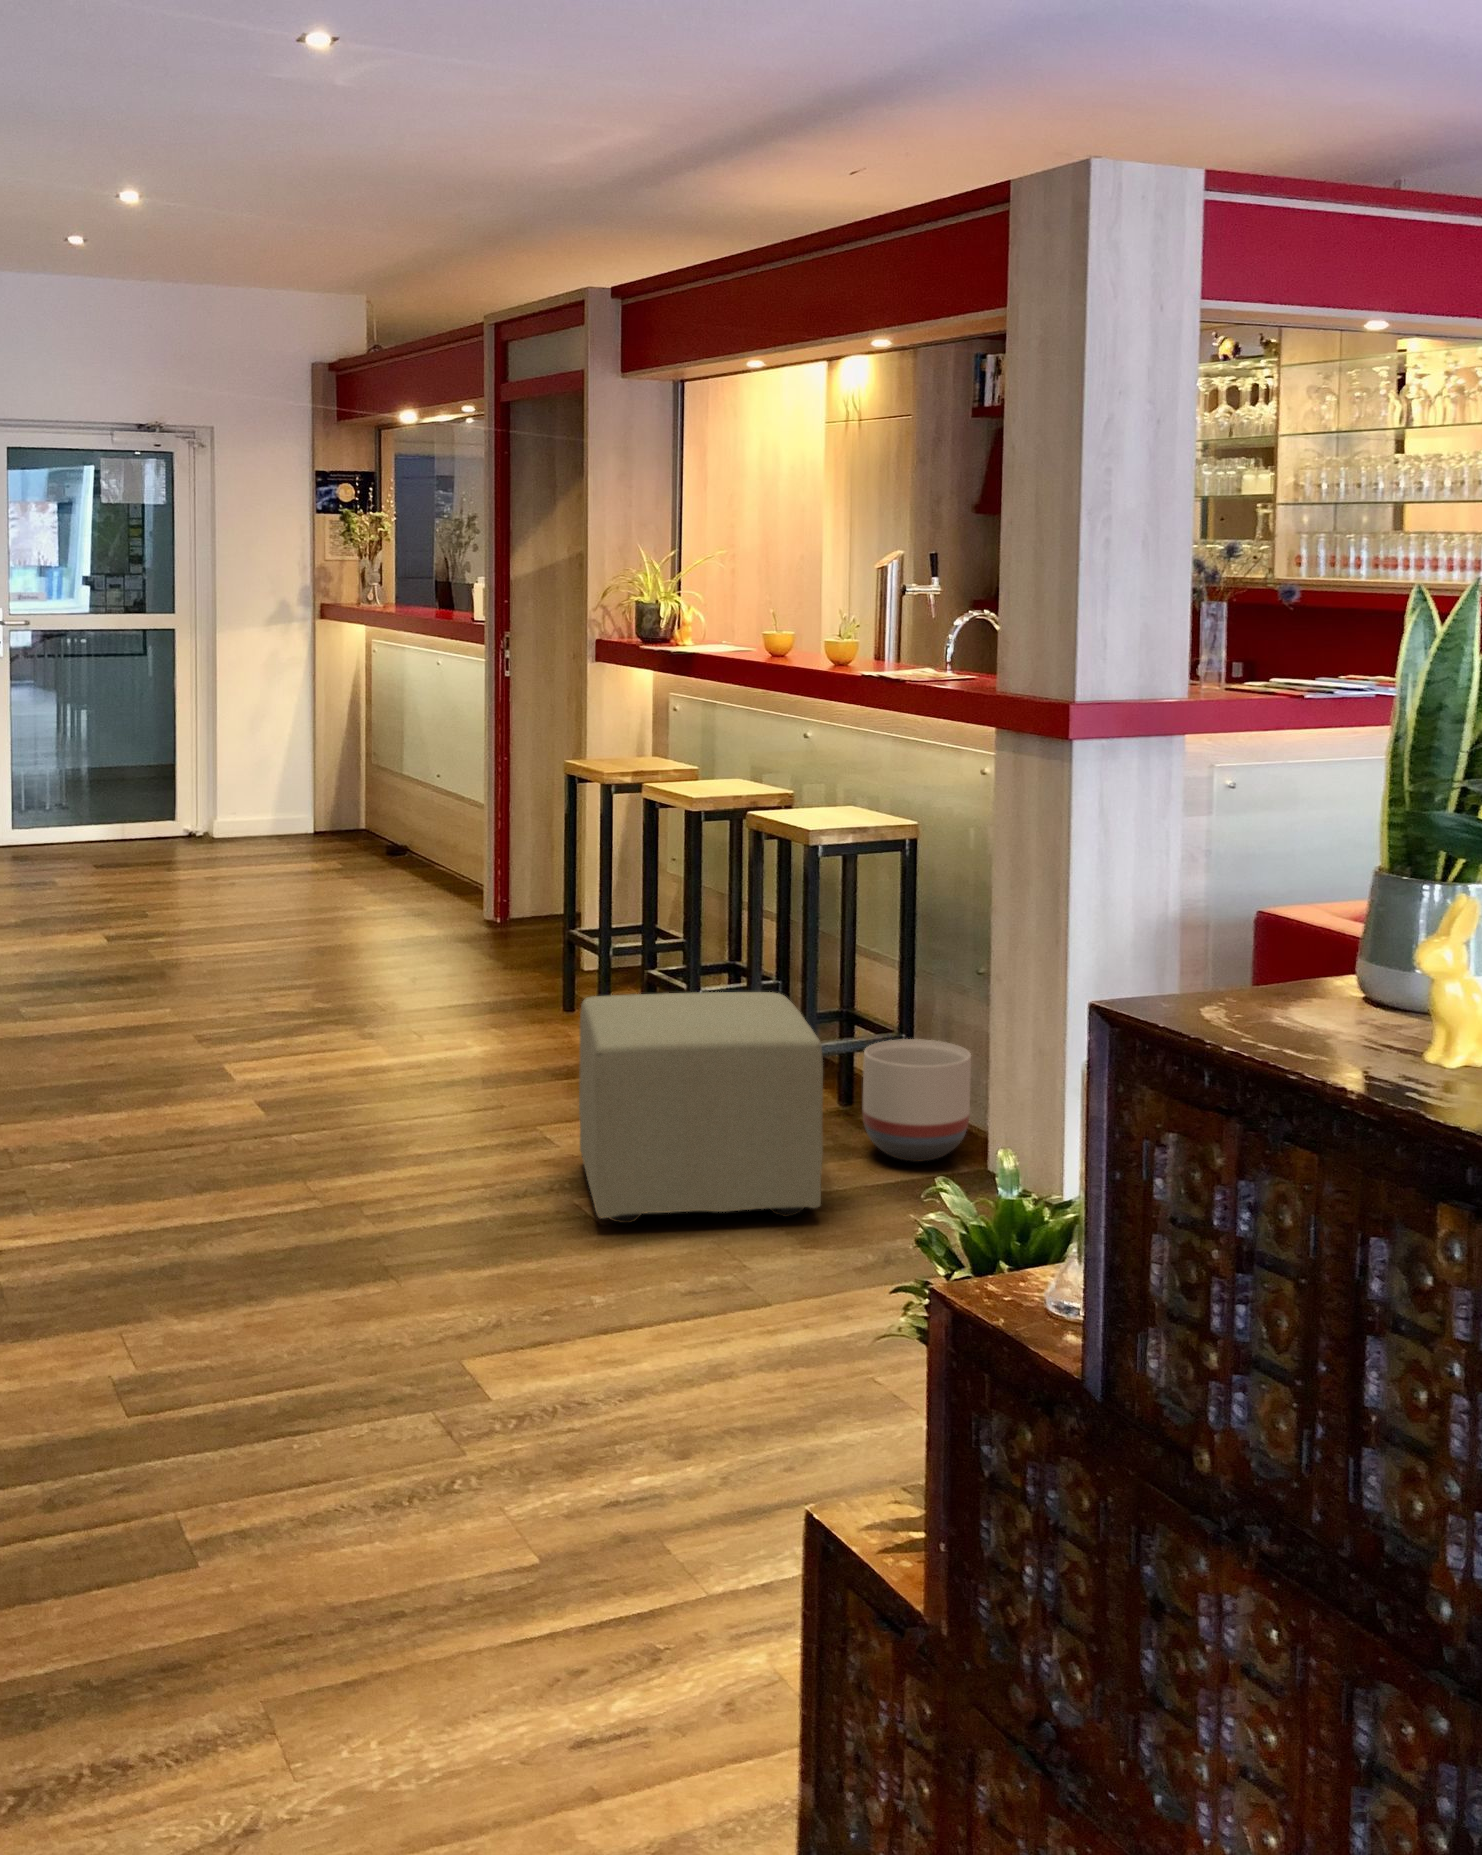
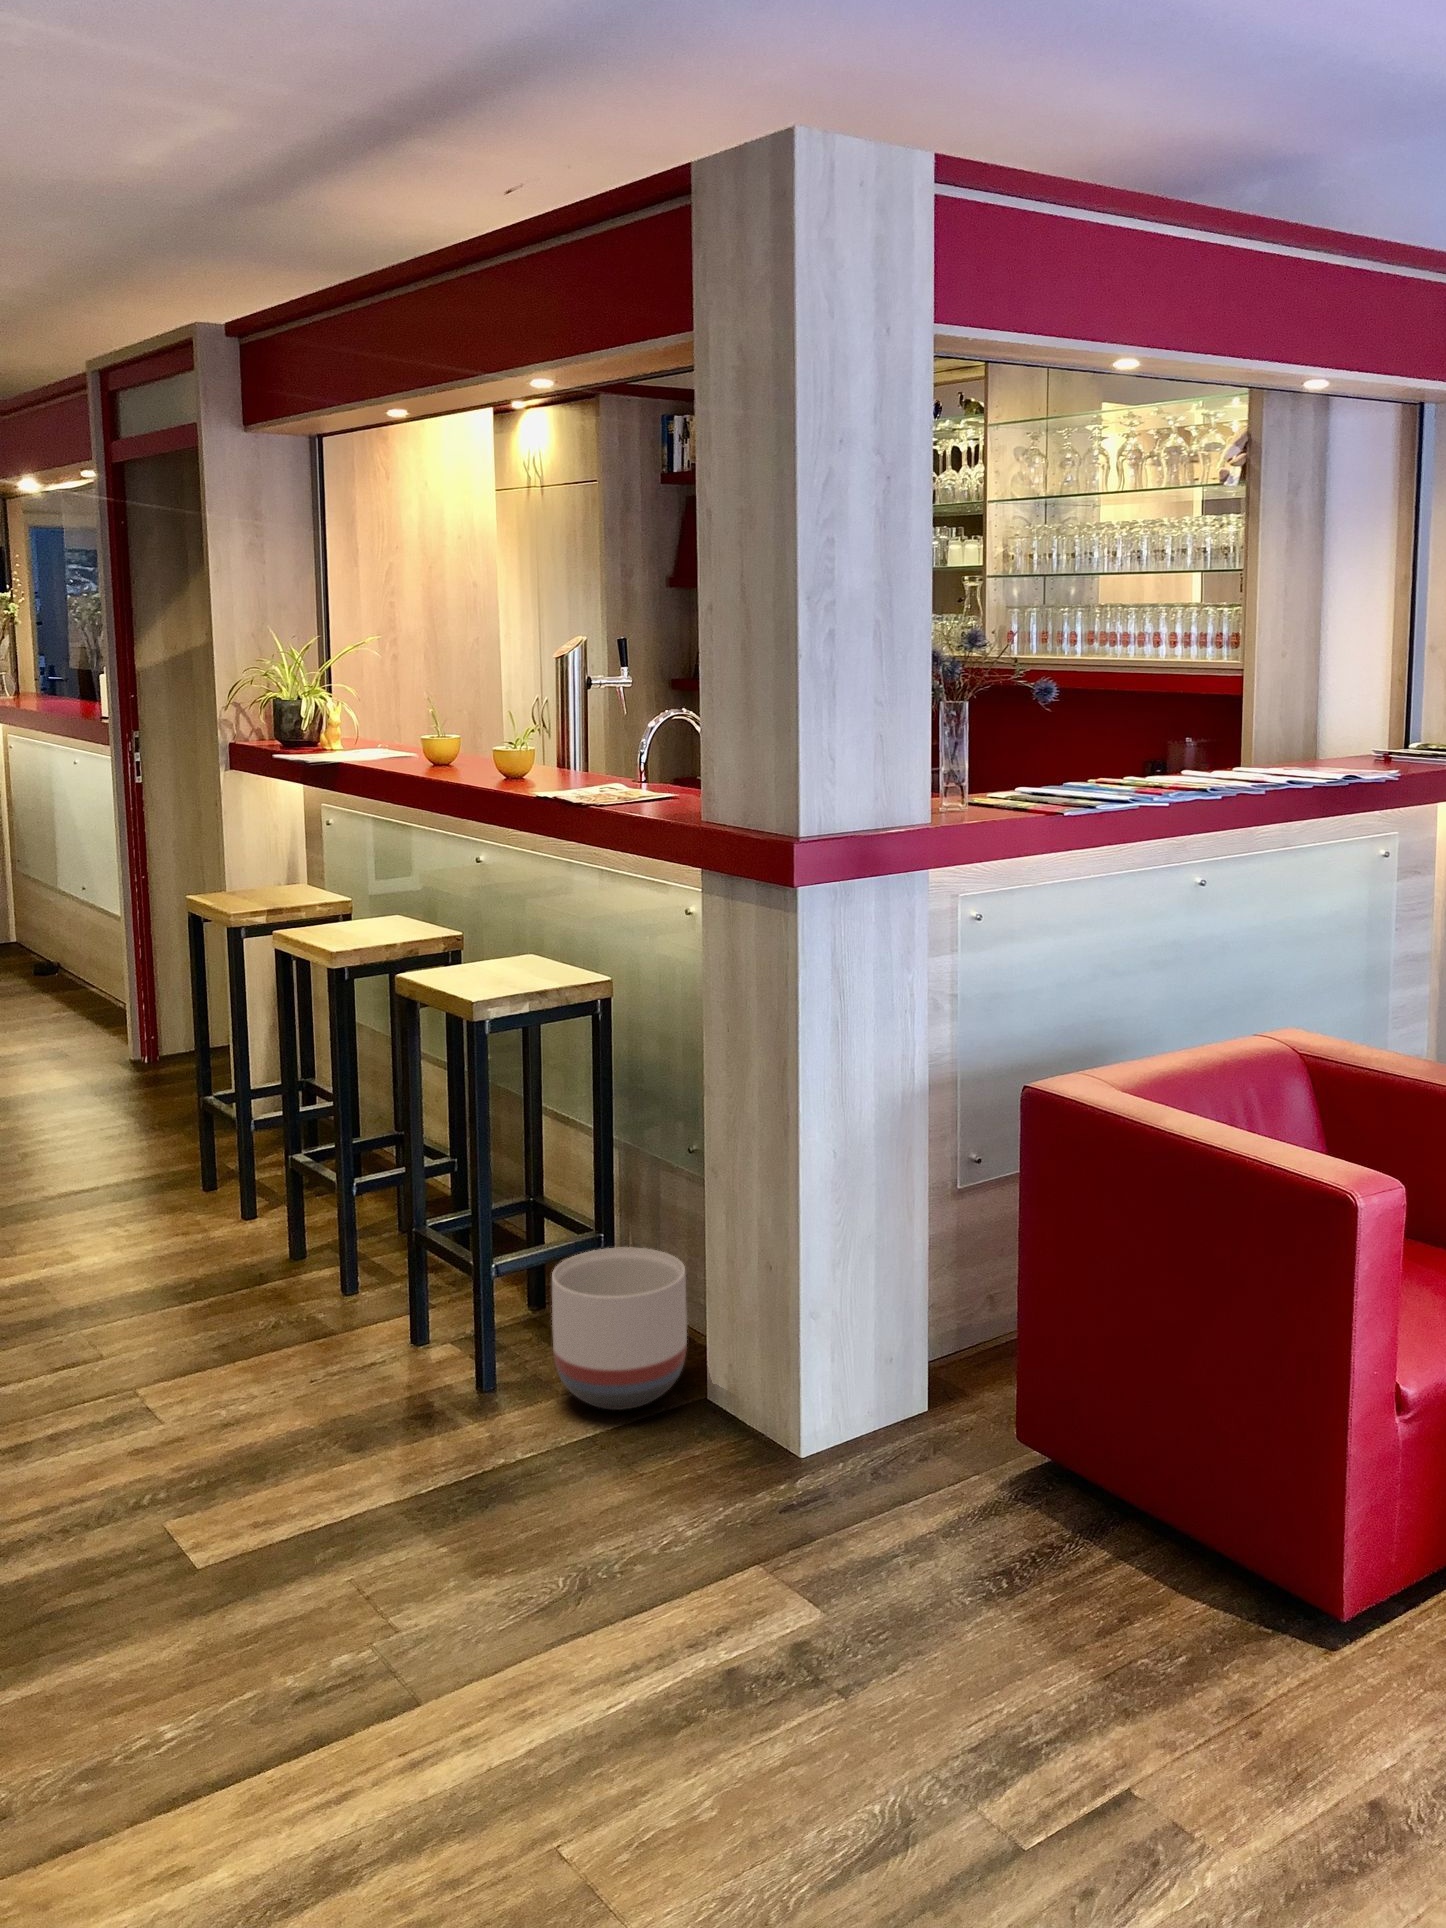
ottoman: present [579,992,823,1223] -> none [170,1214,497,1578]

